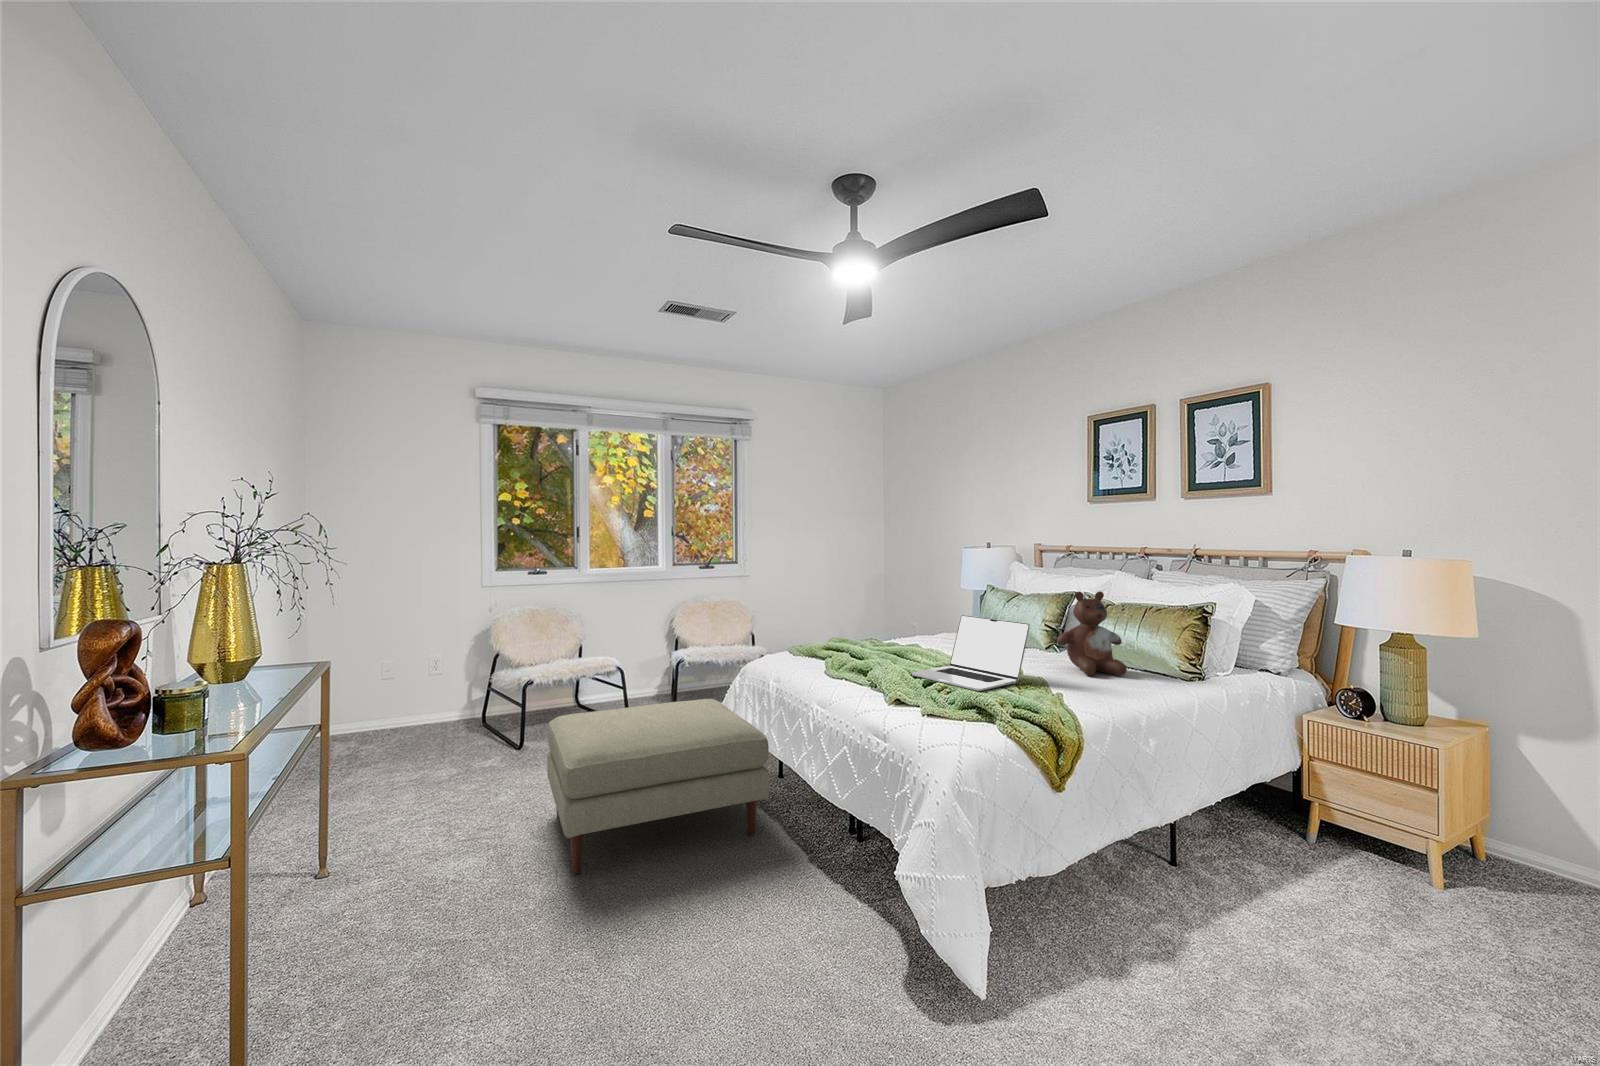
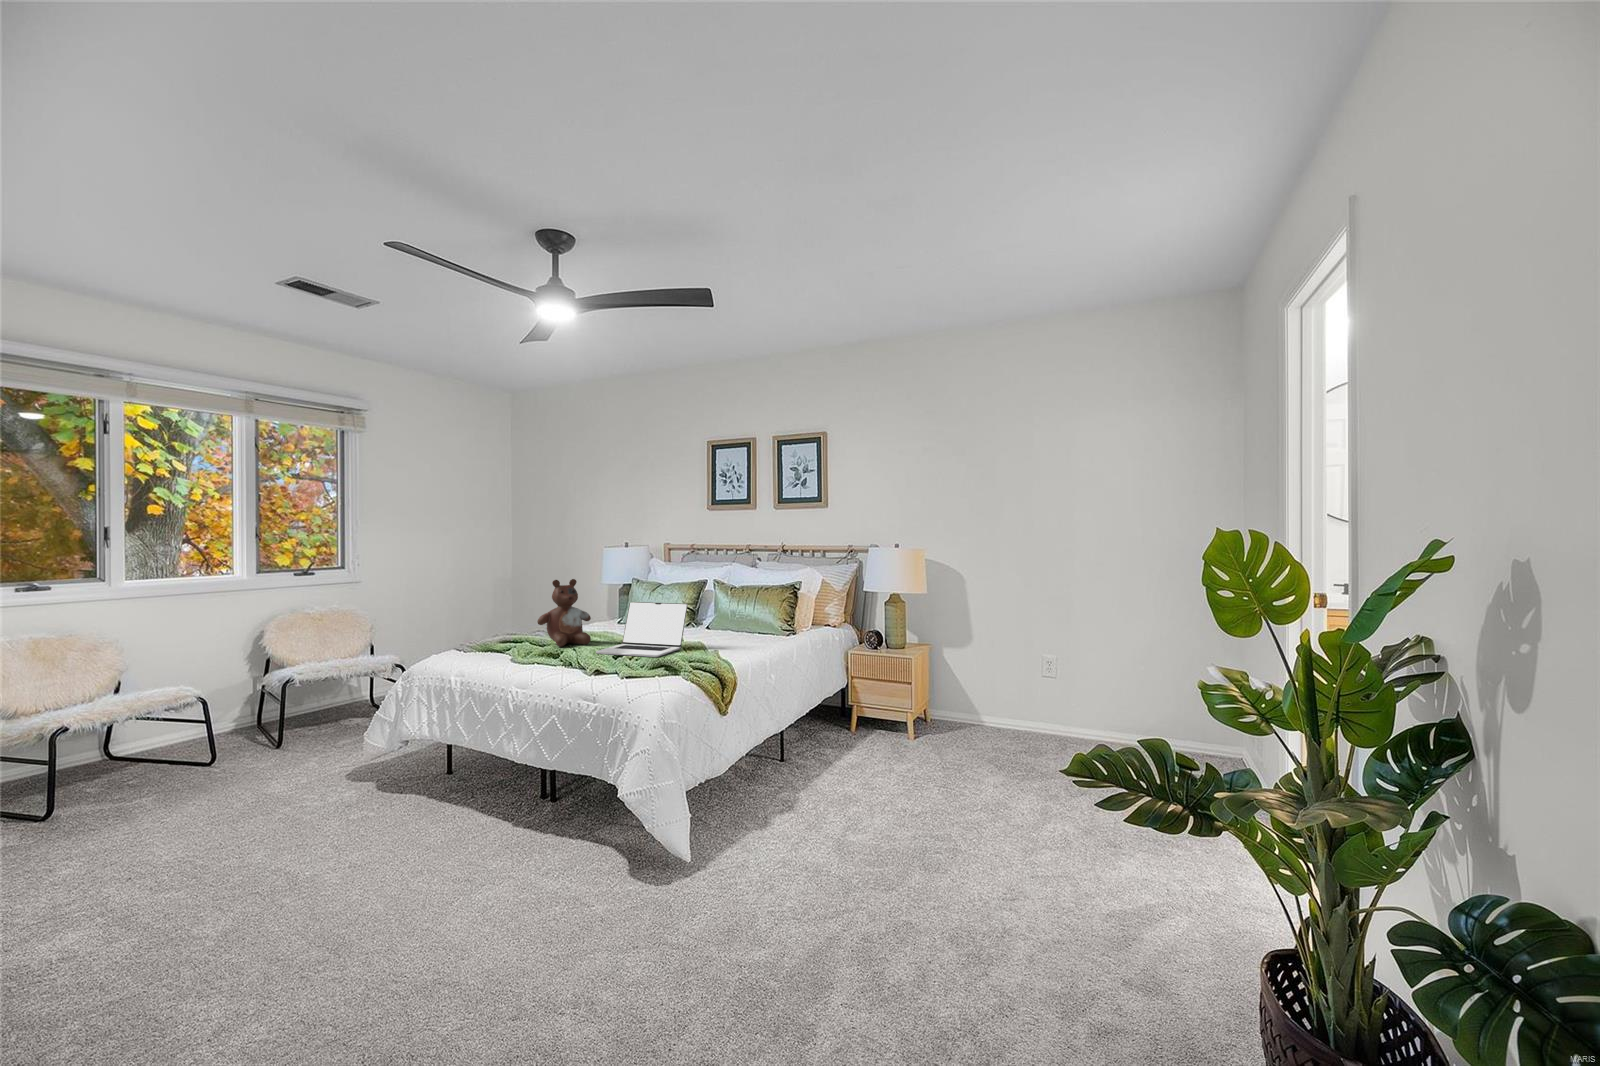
stuffed bear: present [1057,591,1127,676] -> present [537,579,591,647]
ottoman: present [547,699,770,874] -> none [171,706,466,894]

